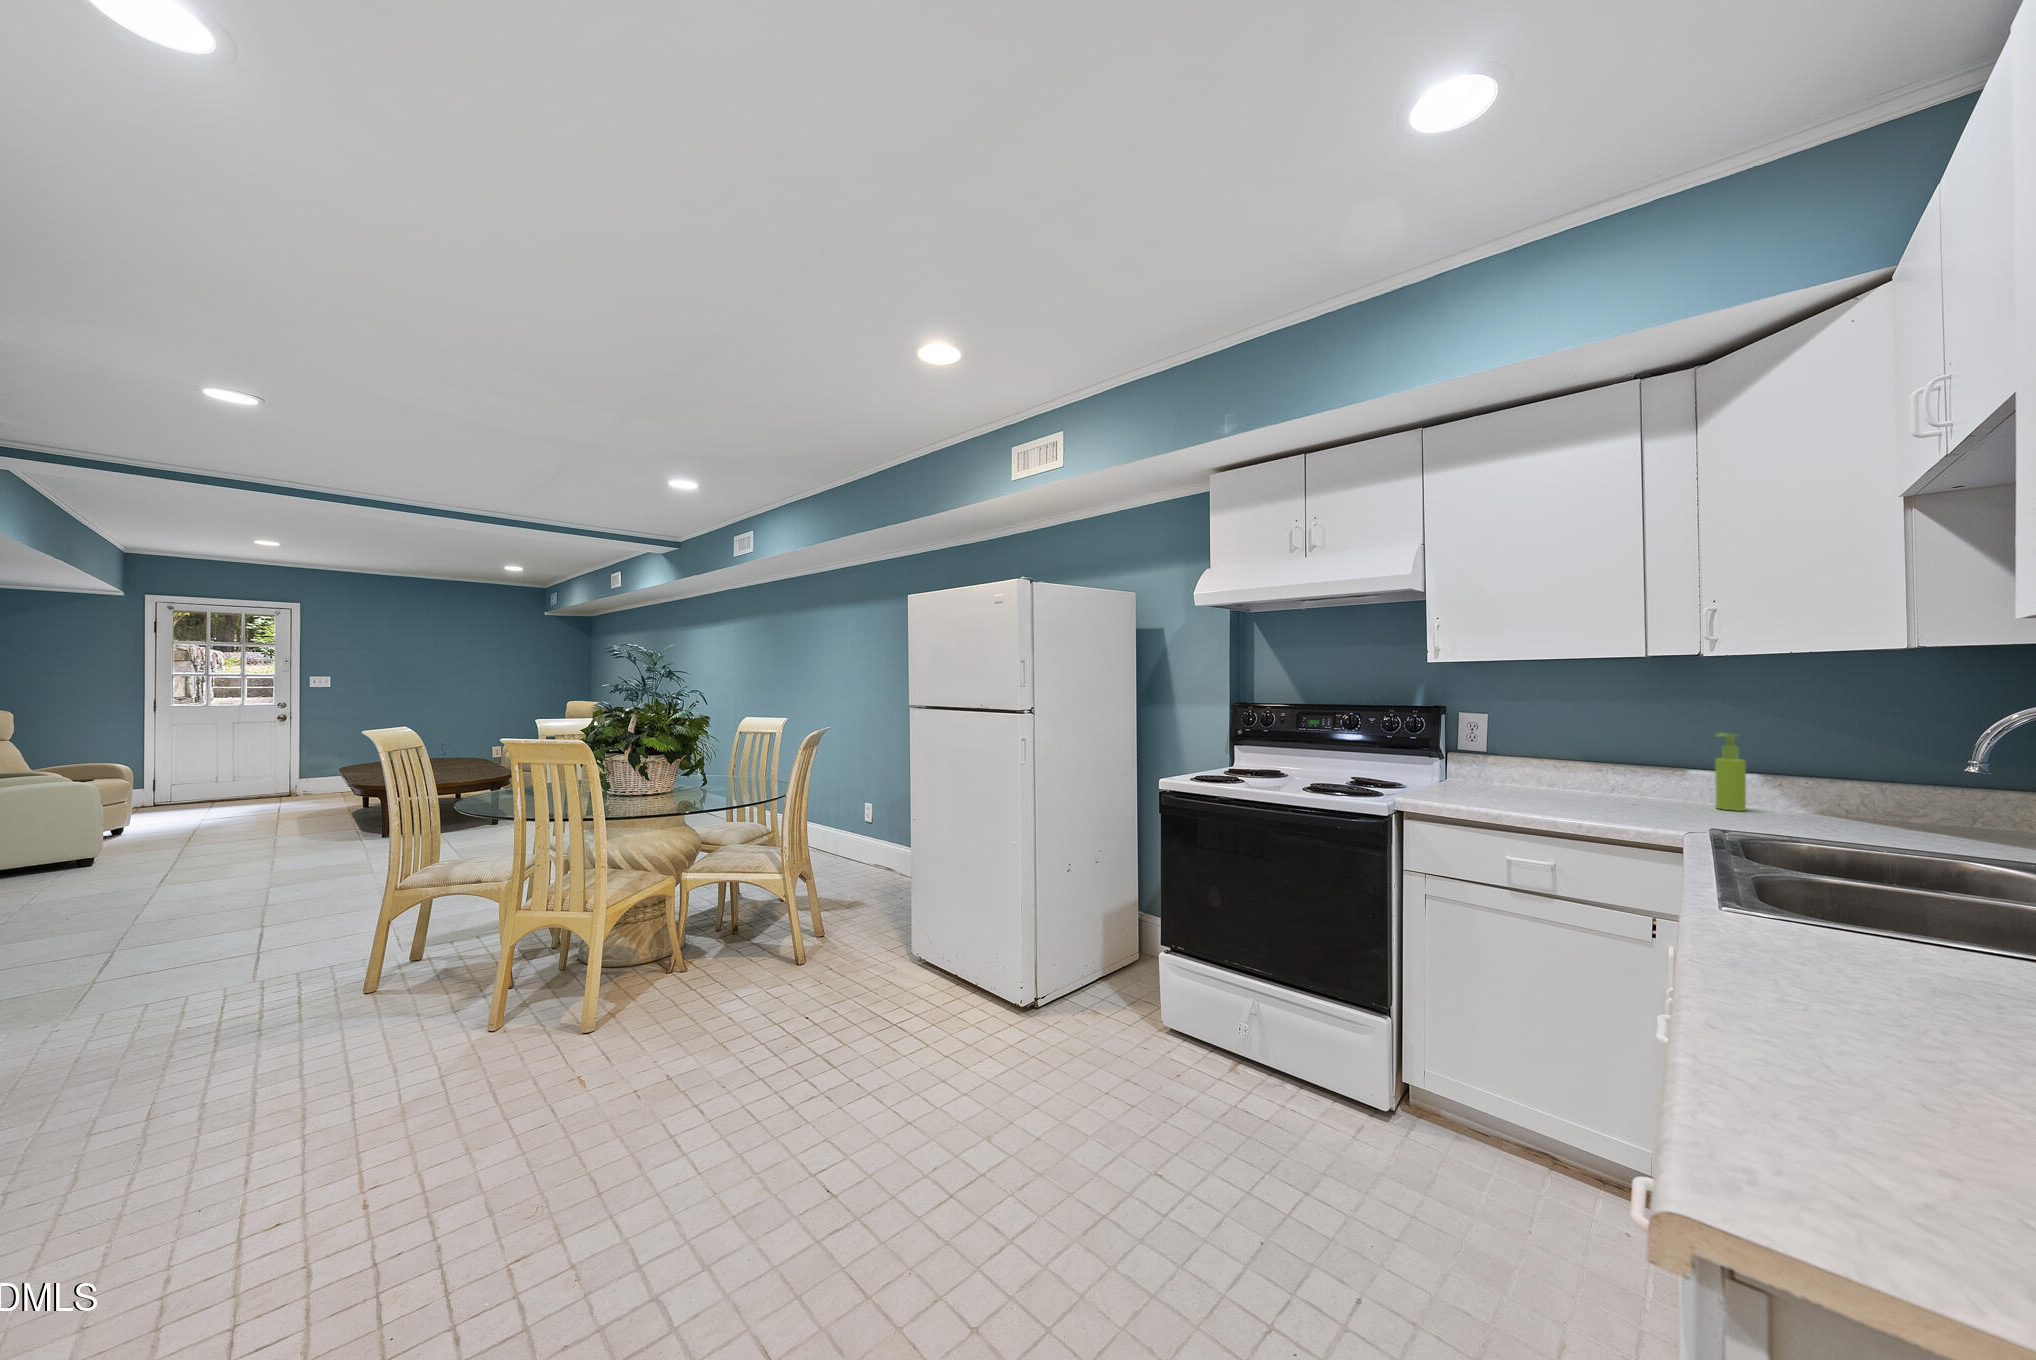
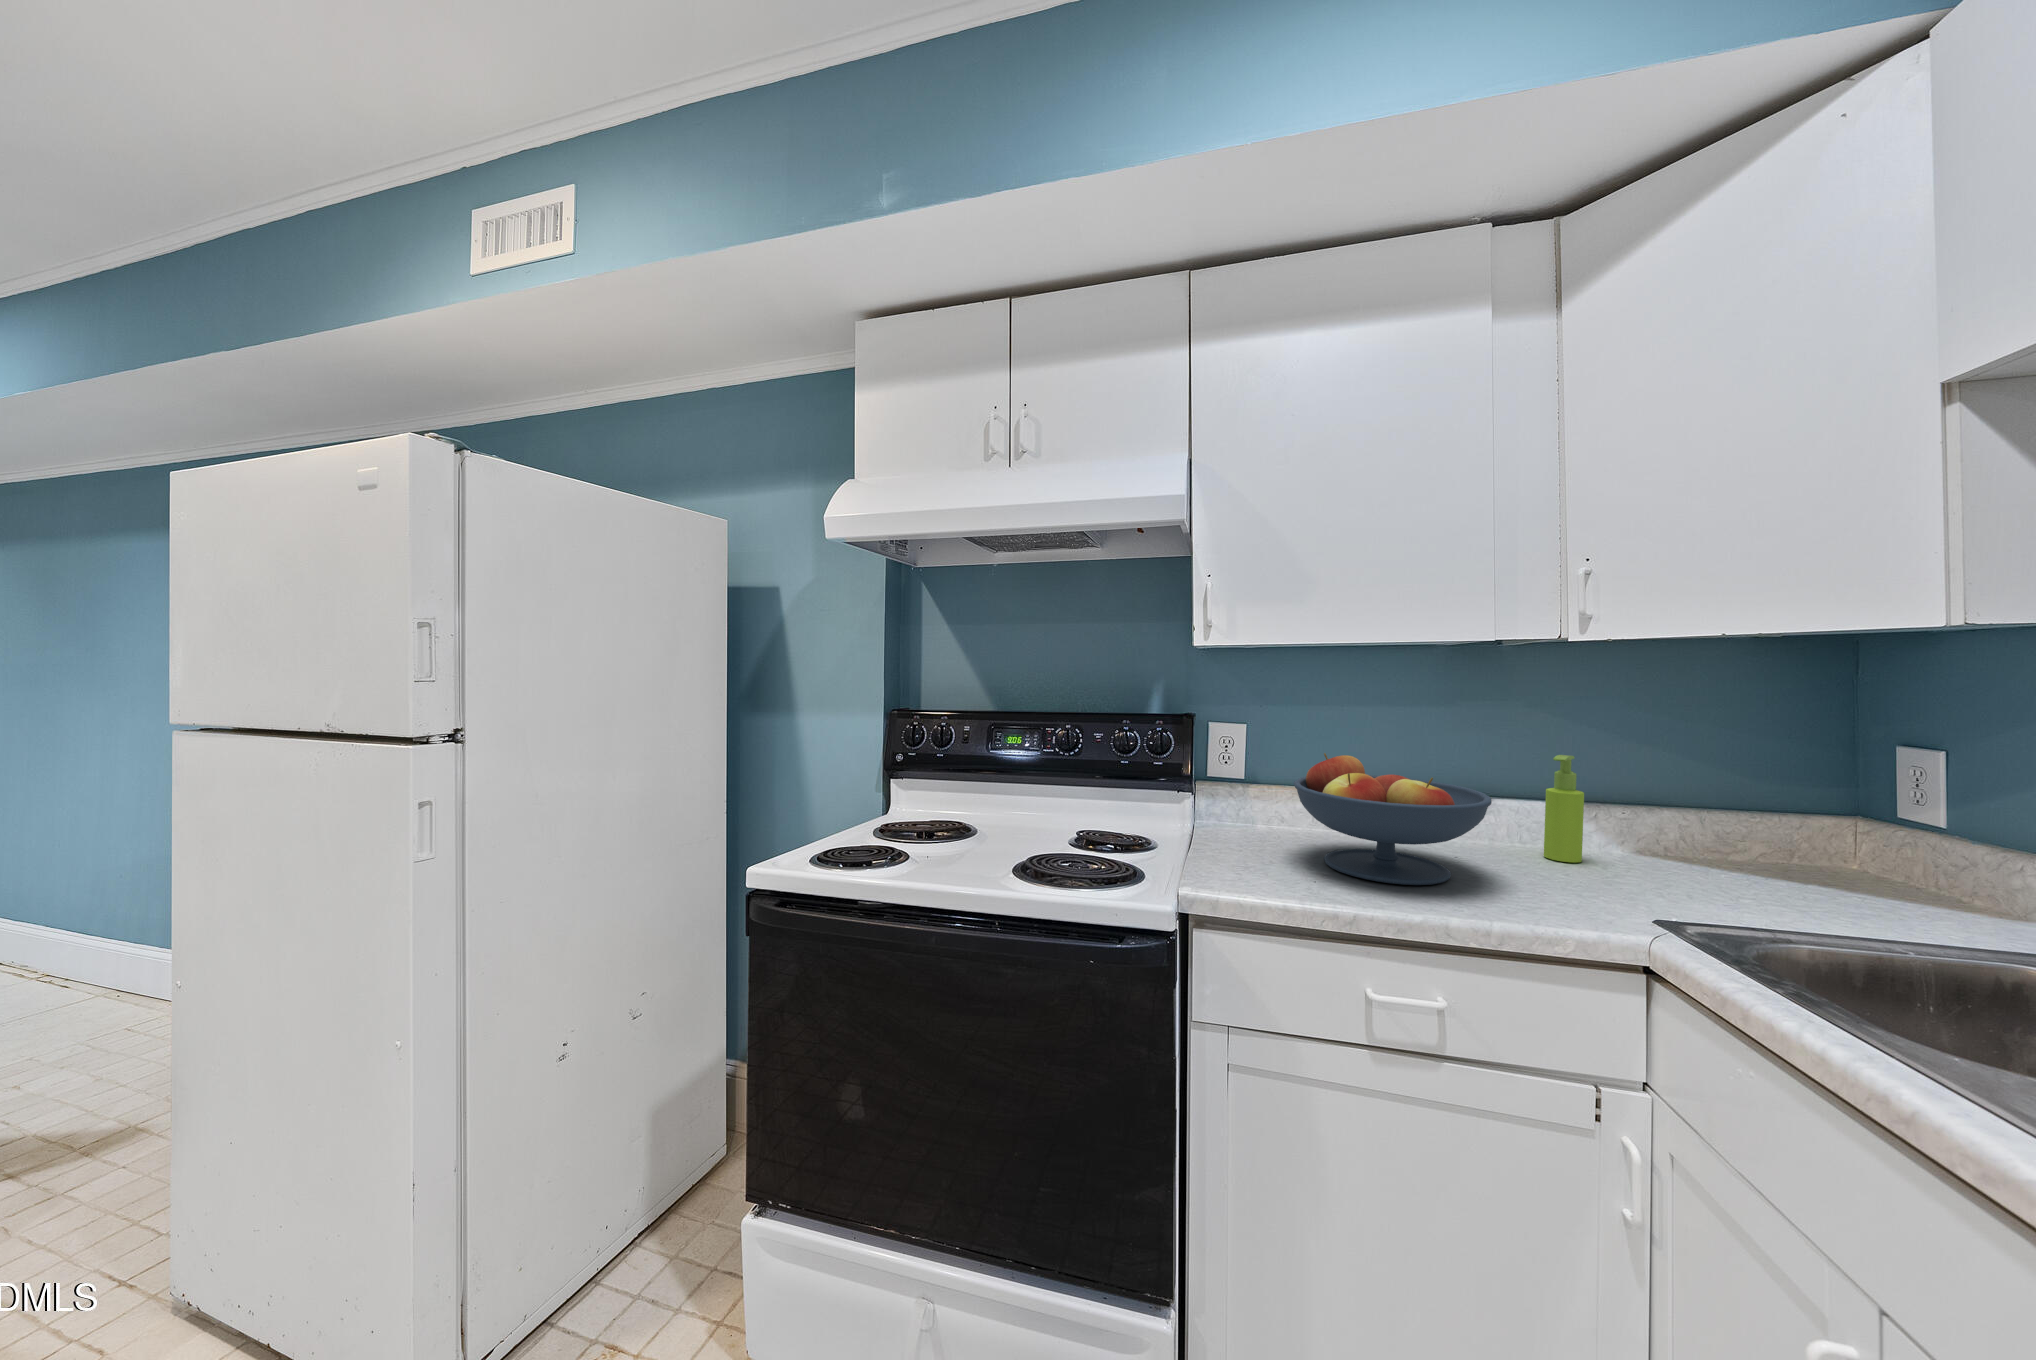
fruit bowl: none [1494,730,1634,809] -> present [1294,753,1491,885]

